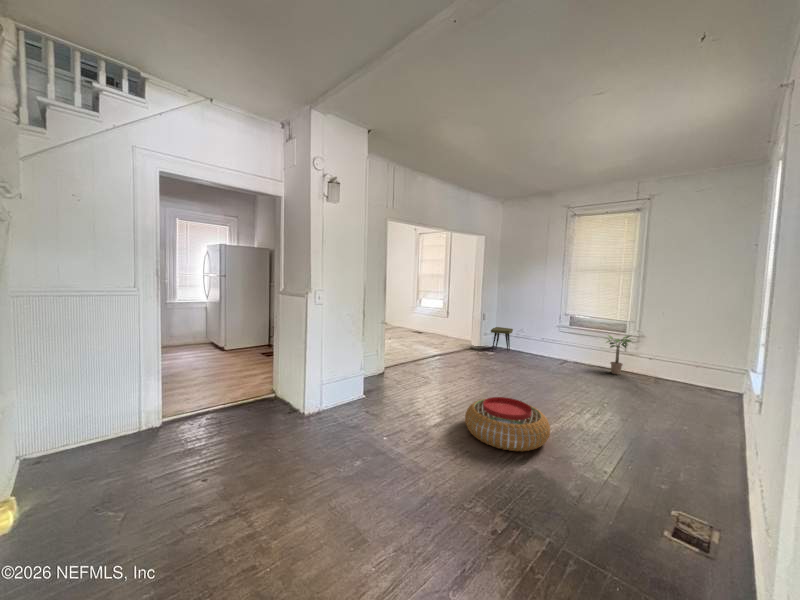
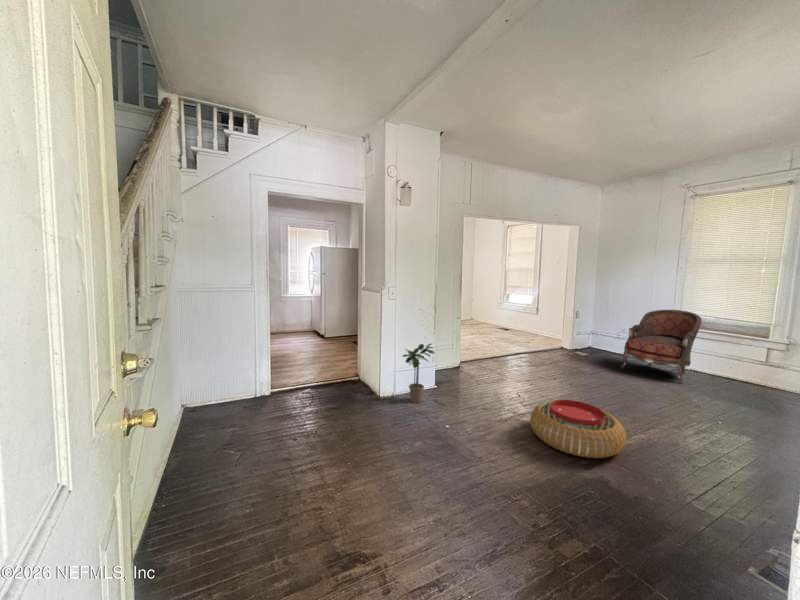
armchair: none [522,310,580,372] -> present [621,310,701,383]
side table: present [491,327,513,351] -> none [585,326,614,356]
potted plant: present [607,336,635,374] -> present [403,343,434,403]

